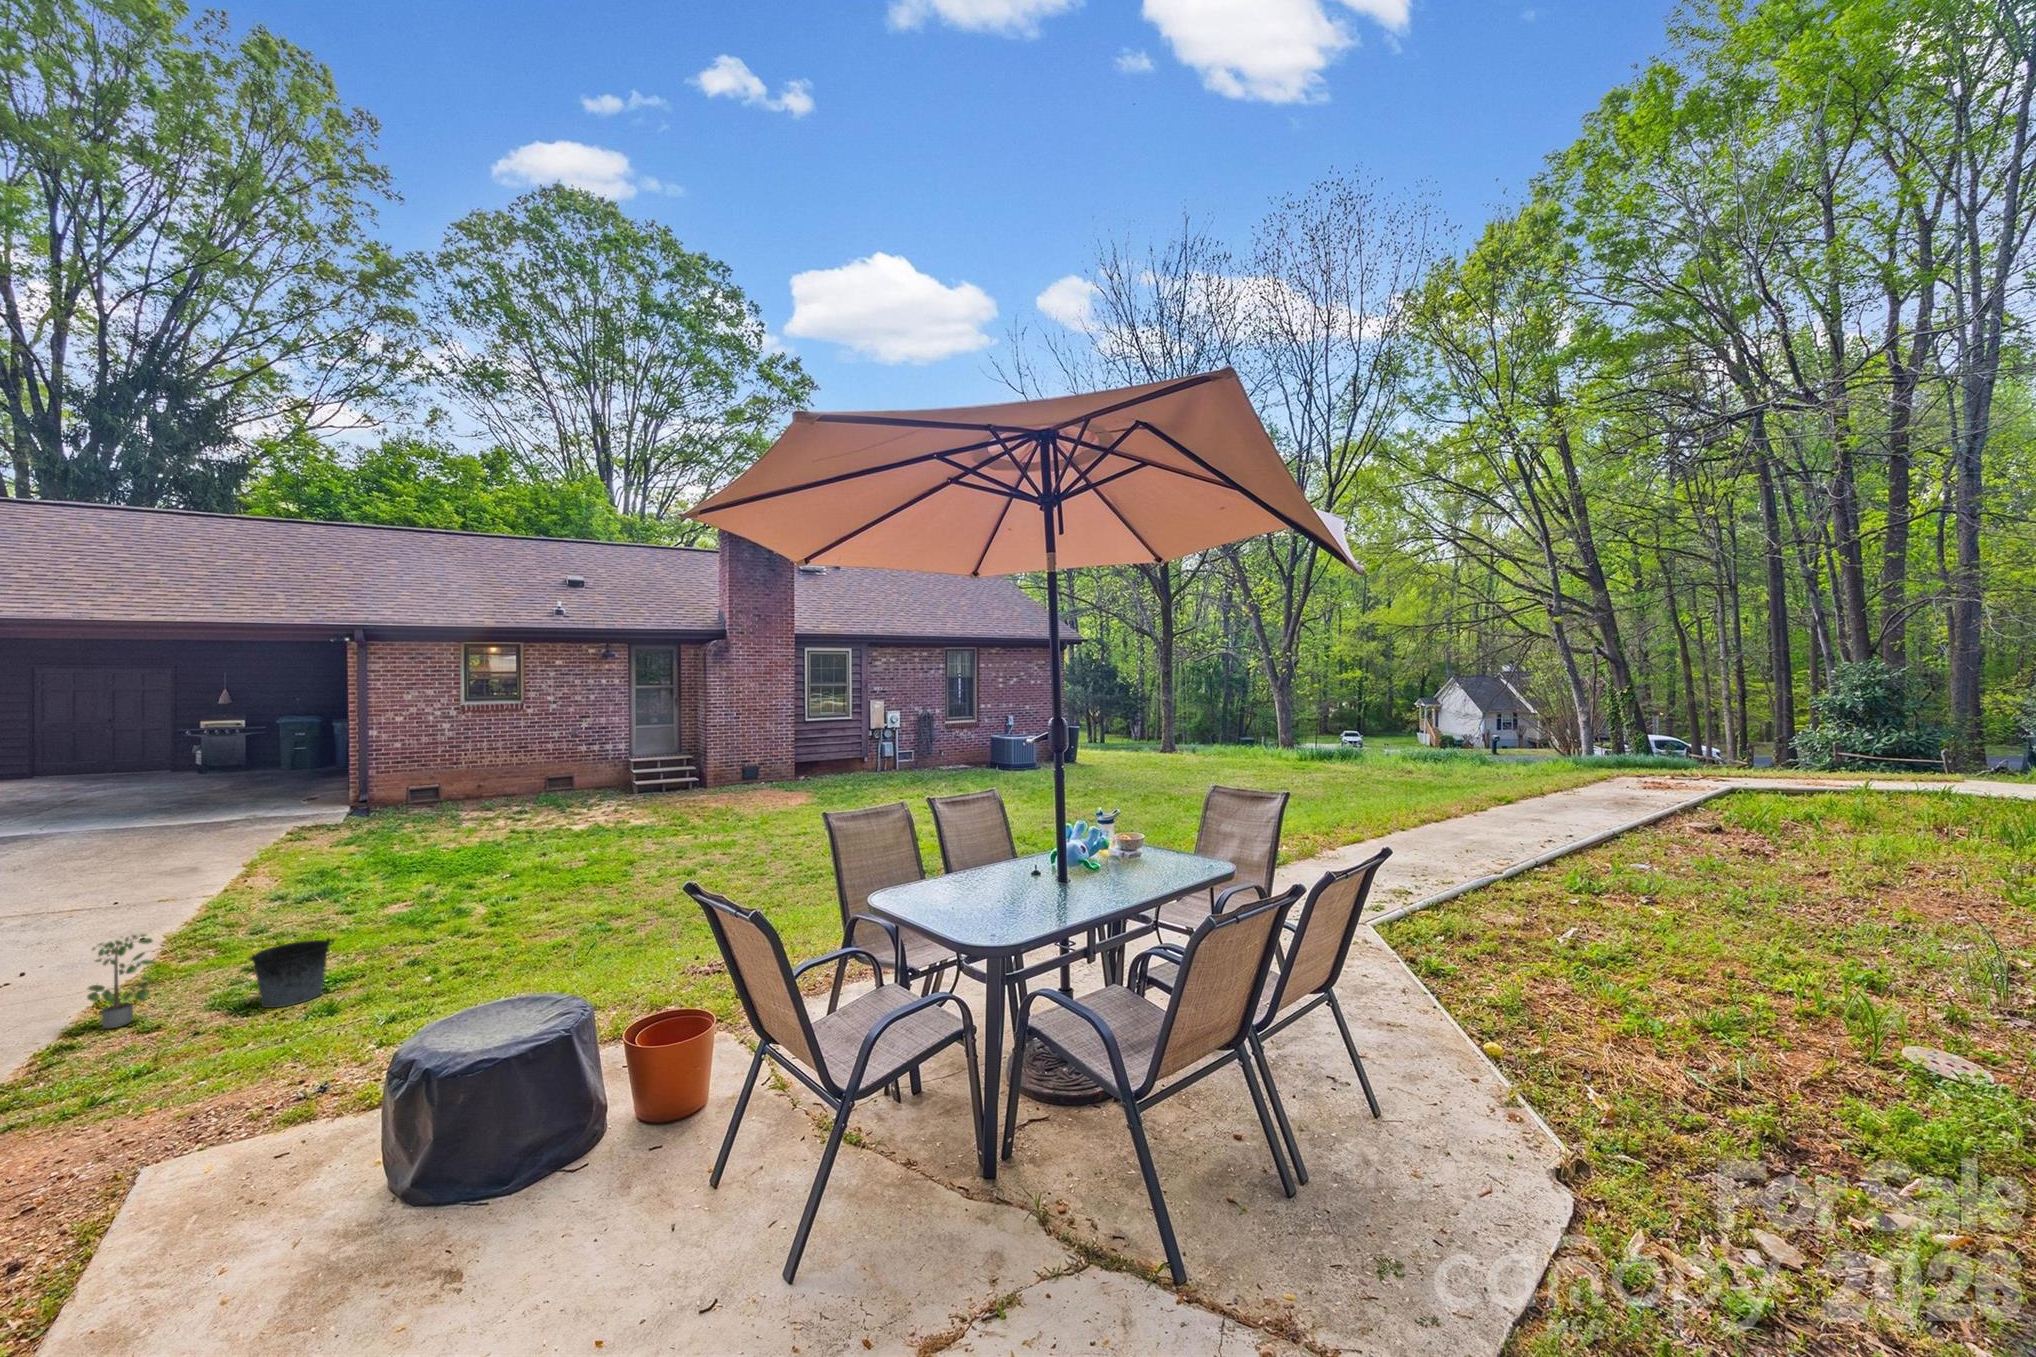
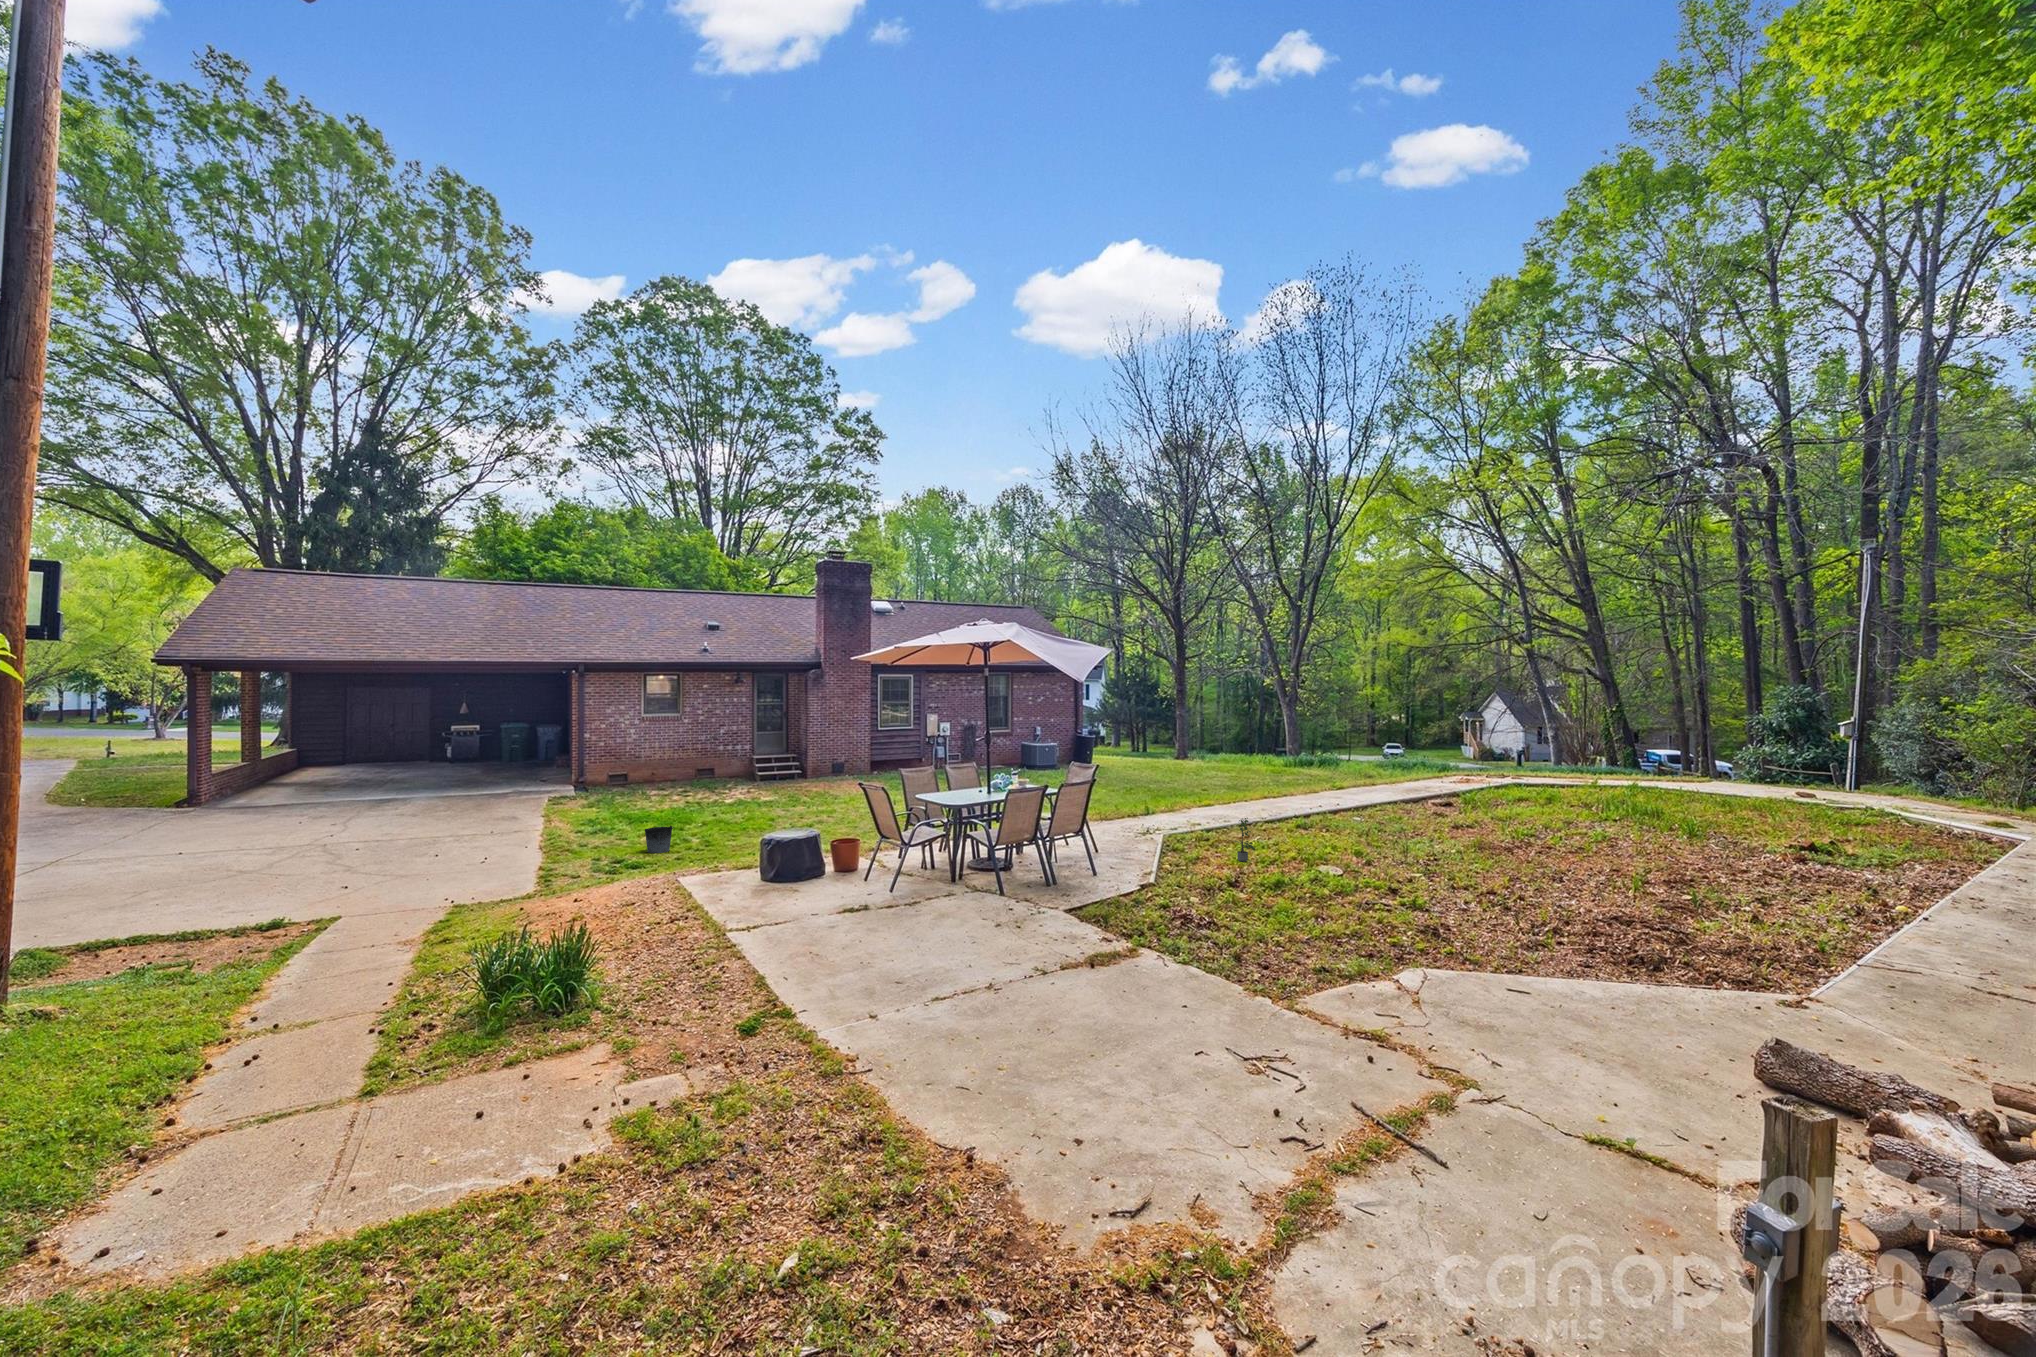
potted plant: present [87,934,159,1029] -> present [1235,818,1254,862]

